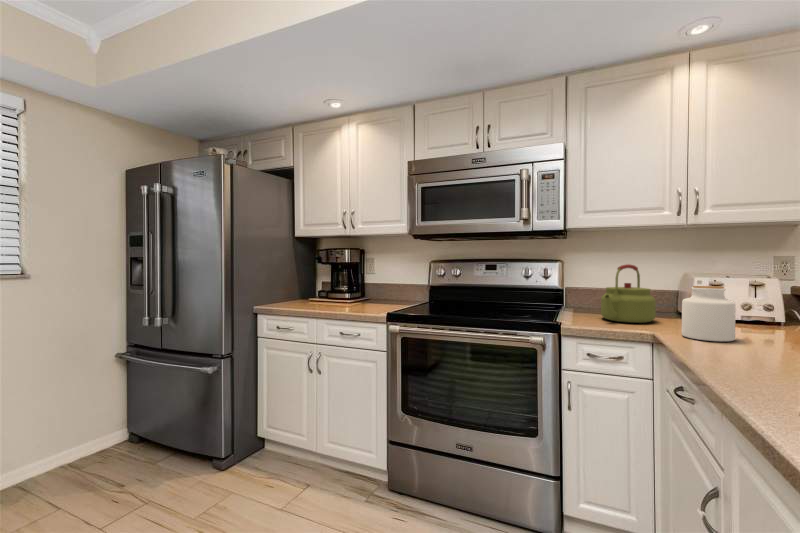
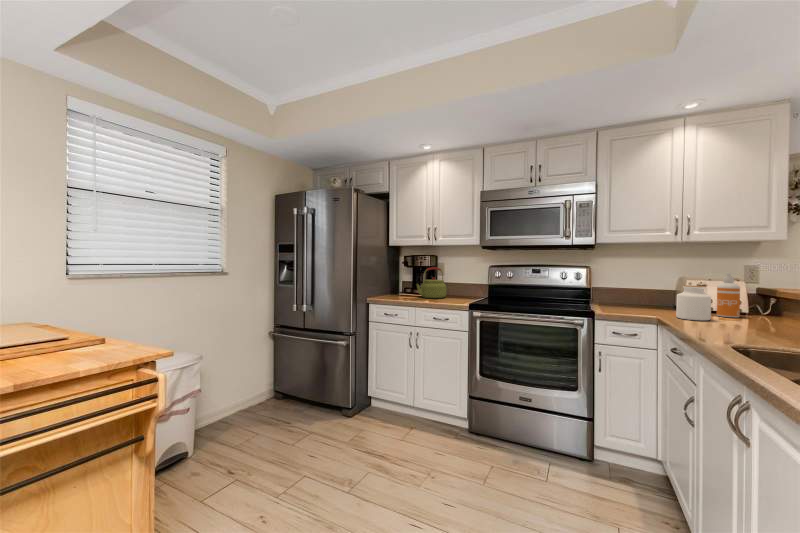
kettle: present [601,264,656,323] -> present [416,267,446,298]
soap dispenser: none [740,266,776,334] -> present [717,273,740,318]

